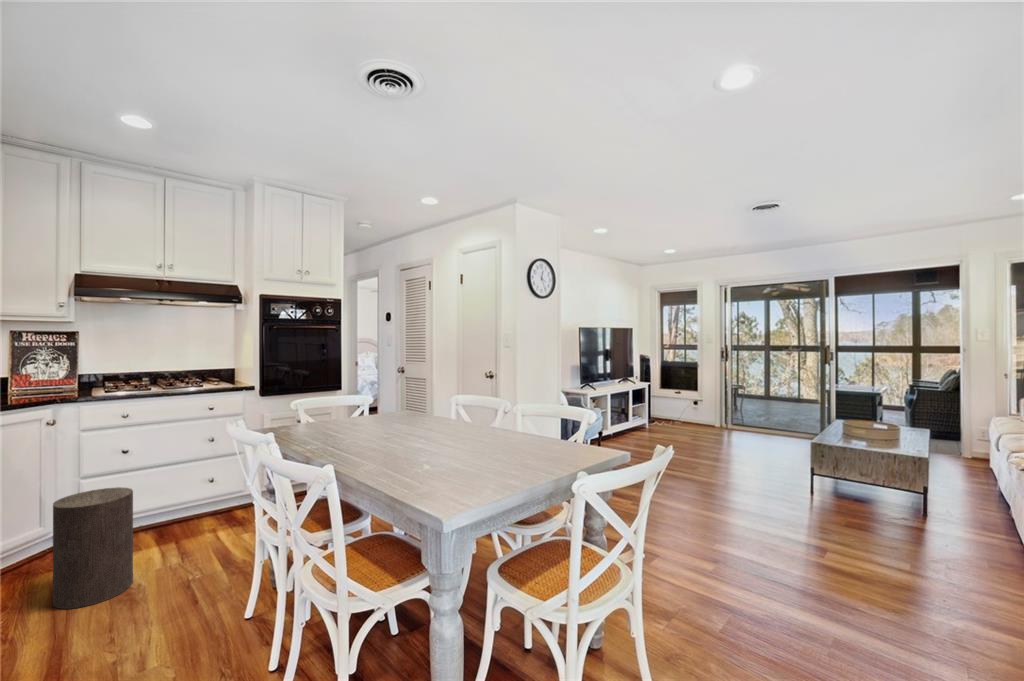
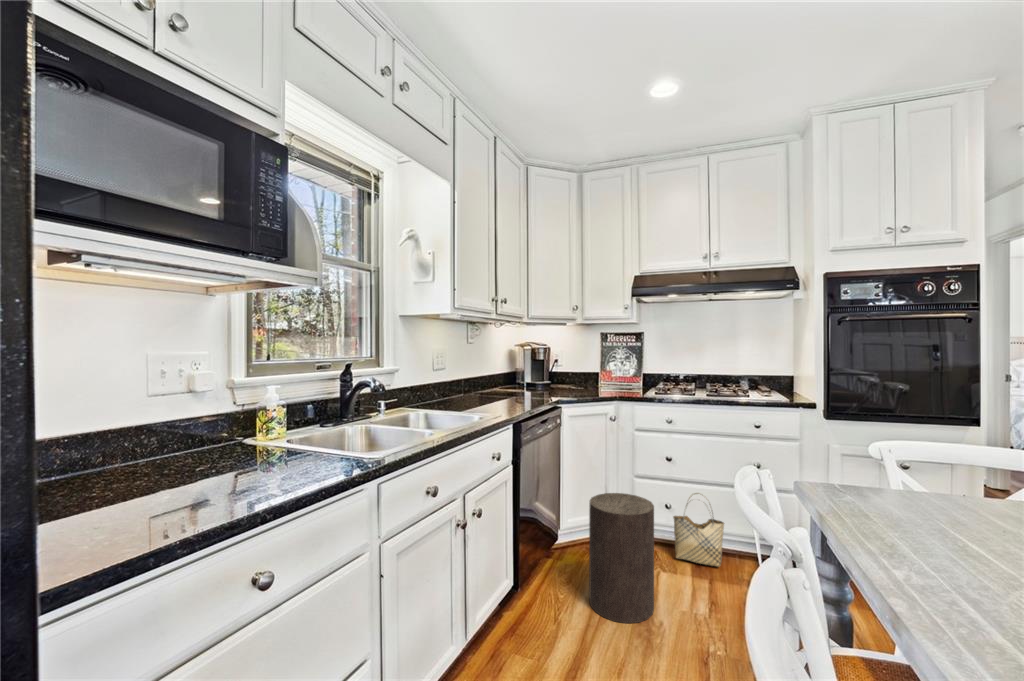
woven basket: none [131,476,184,540] -> present [673,493,724,567]

